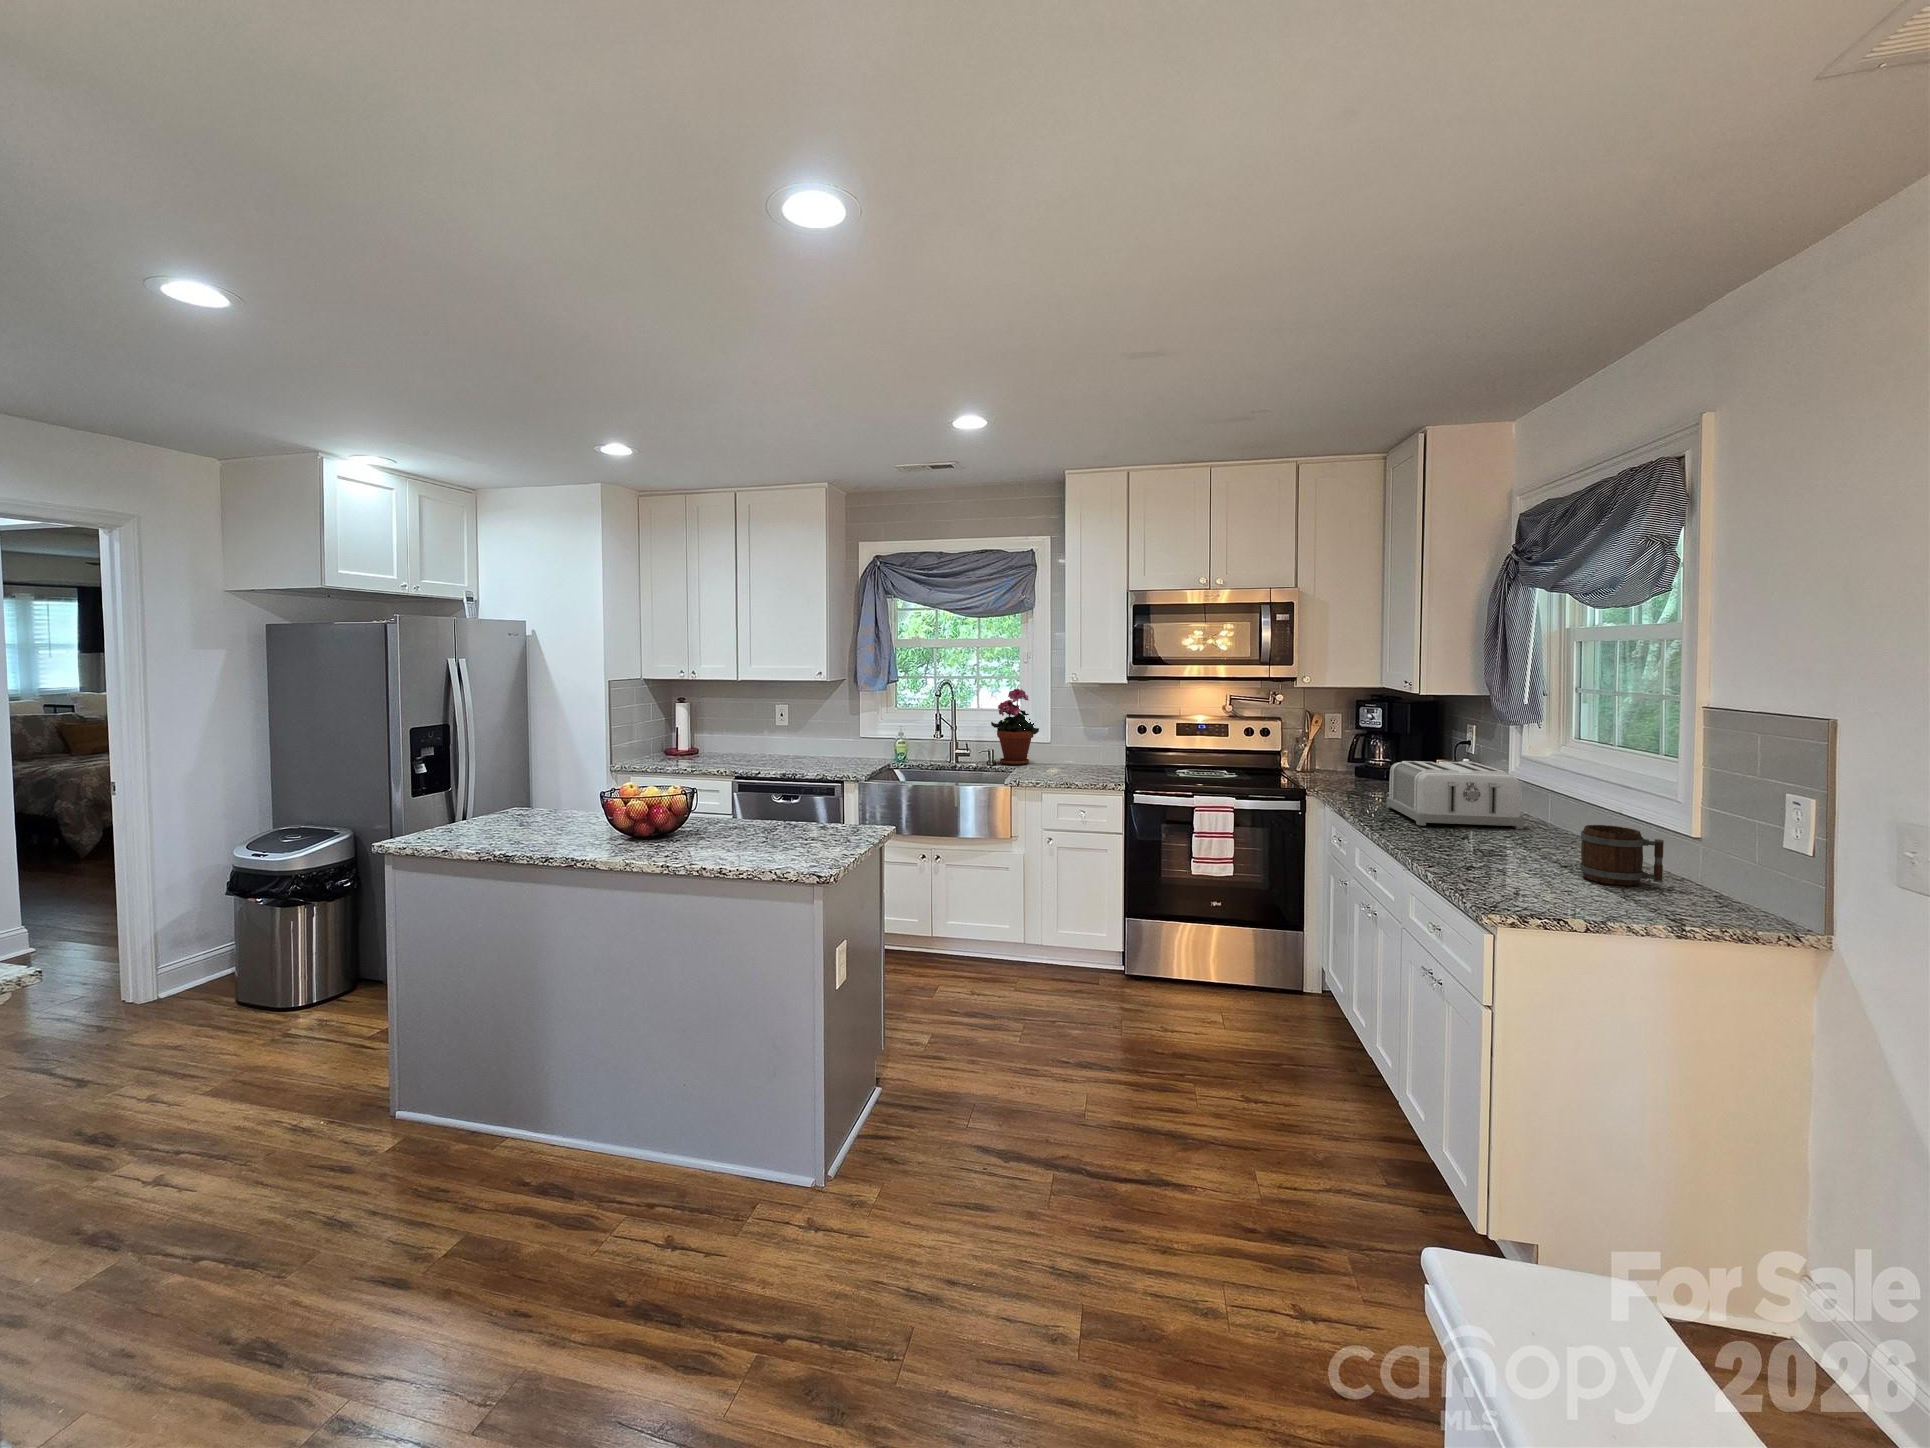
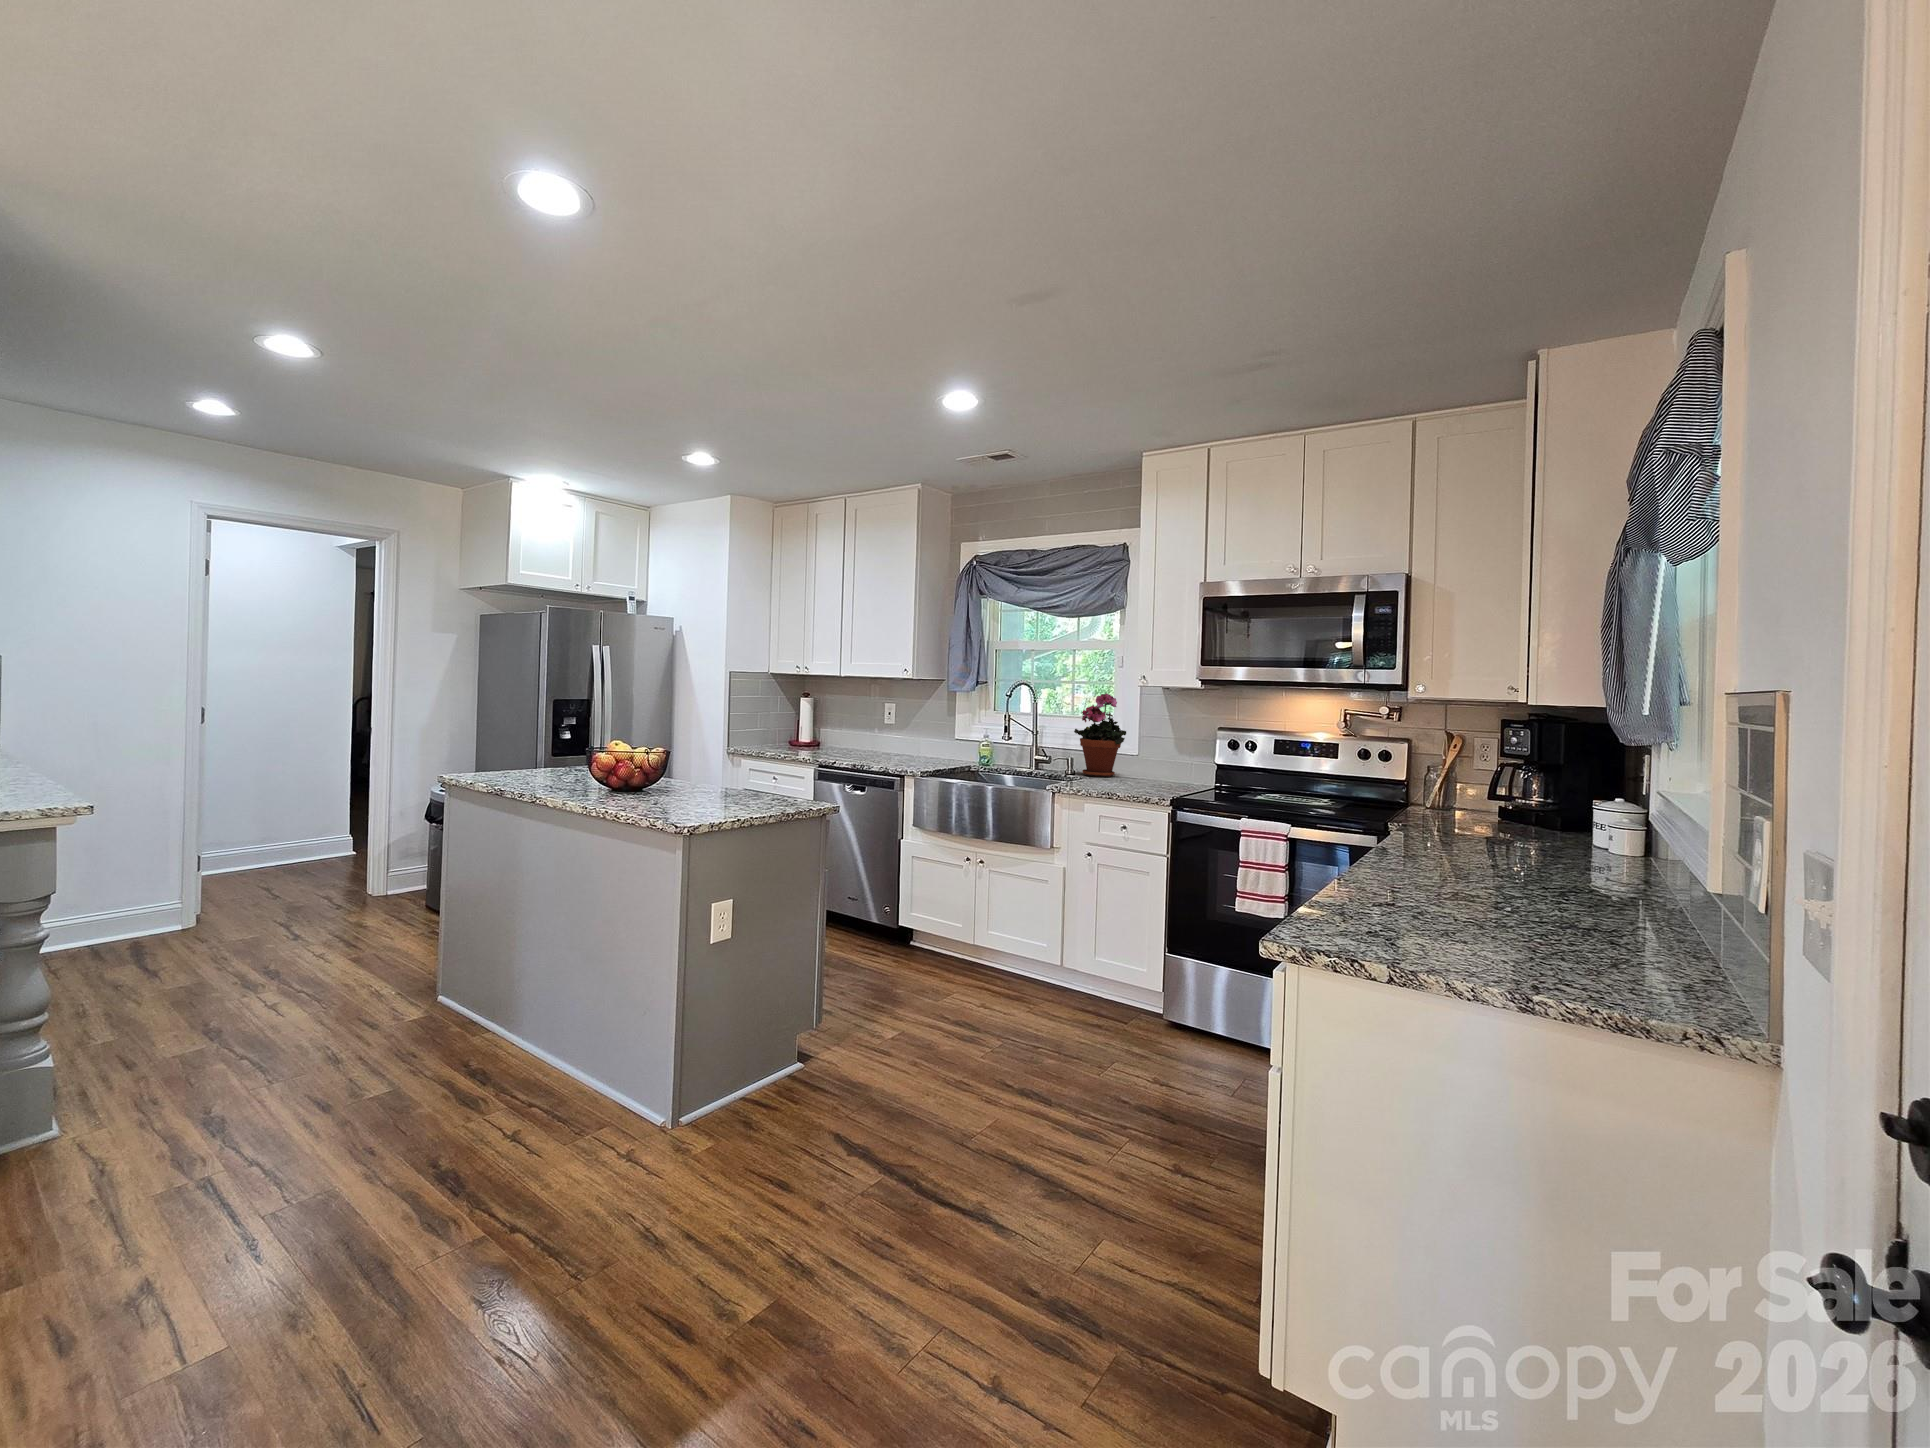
toaster: present [1387,761,1524,829] -> none [1428,785,1584,884]
mug: present [1580,825,1664,885] -> none [1512,861,1619,950]

